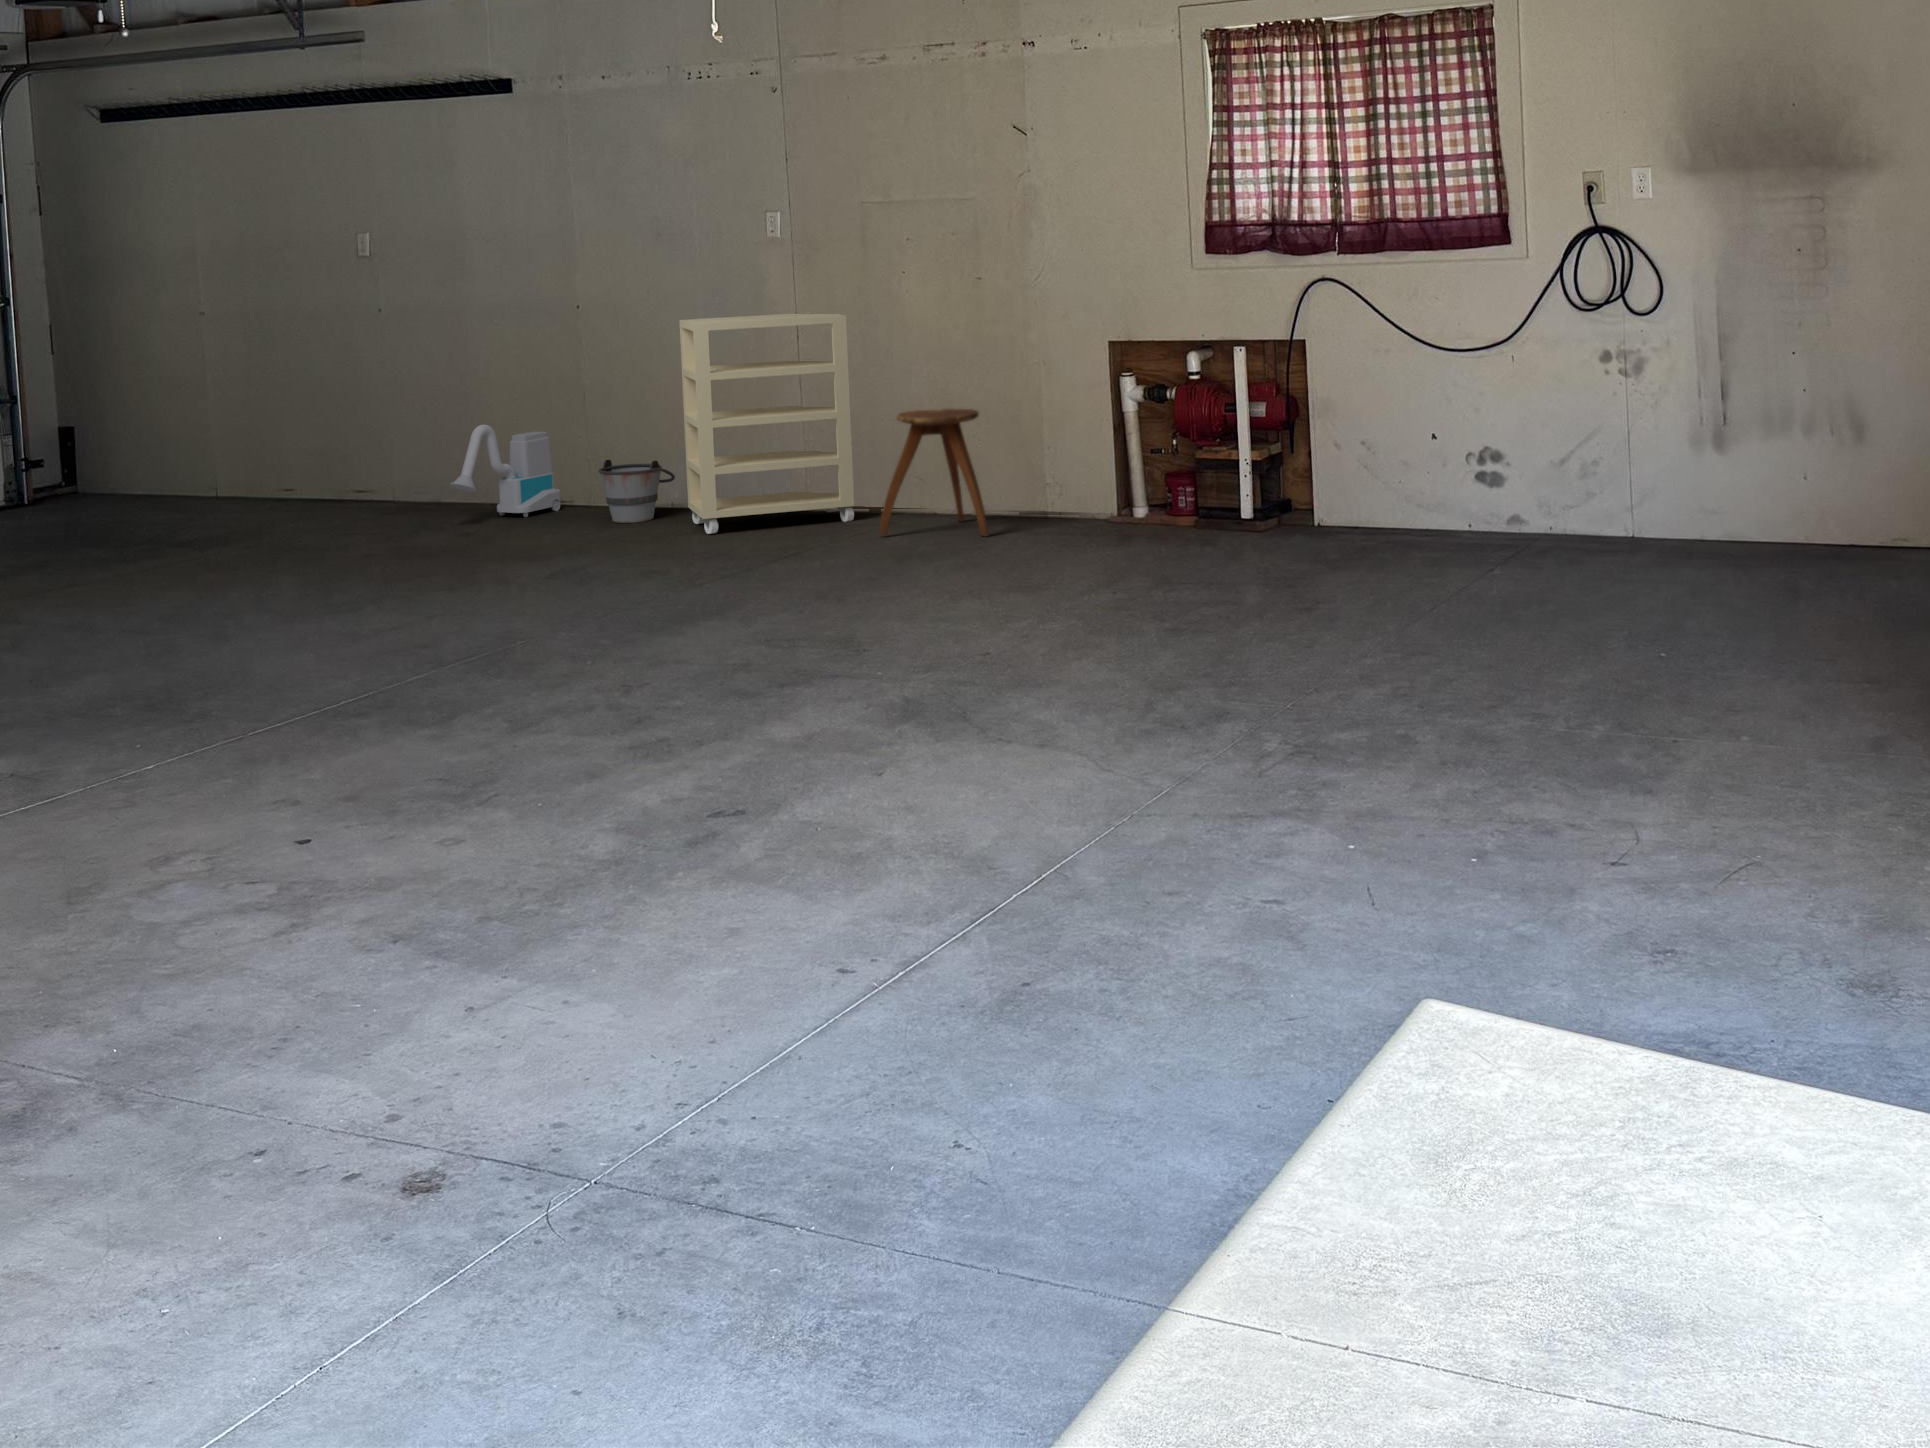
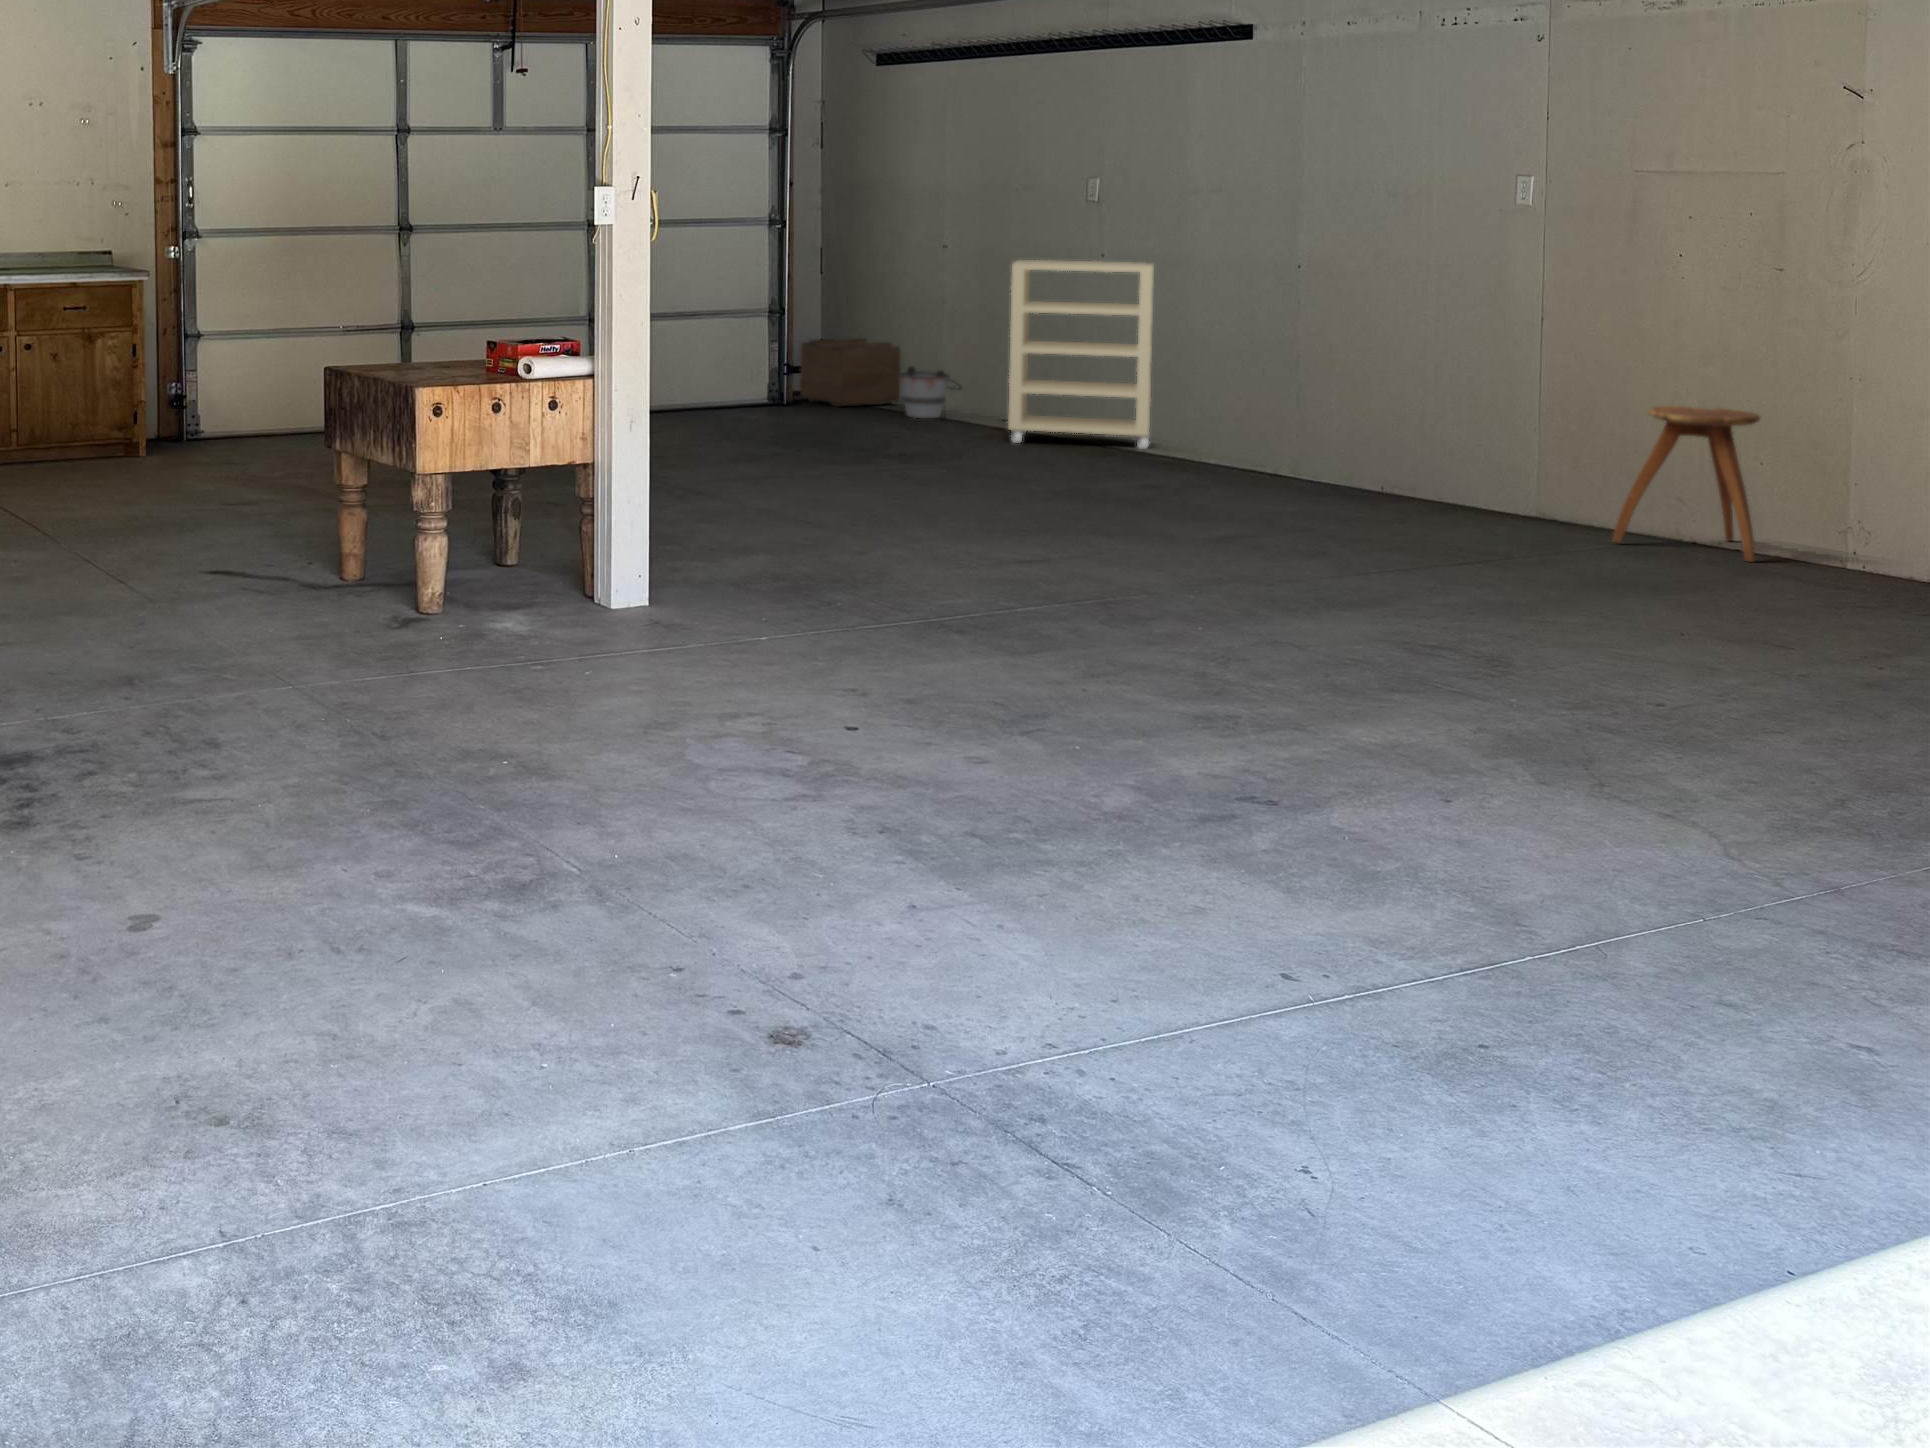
shelving unit: present [679,312,854,534] -> present [1008,260,1154,449]
vacuum cleaner: present [450,425,561,517] -> none [1149,371,1269,469]
wooden crate: none [31,427,154,506] -> present [800,338,901,407]
bucket: present [598,460,675,523] -> present [898,366,962,418]

